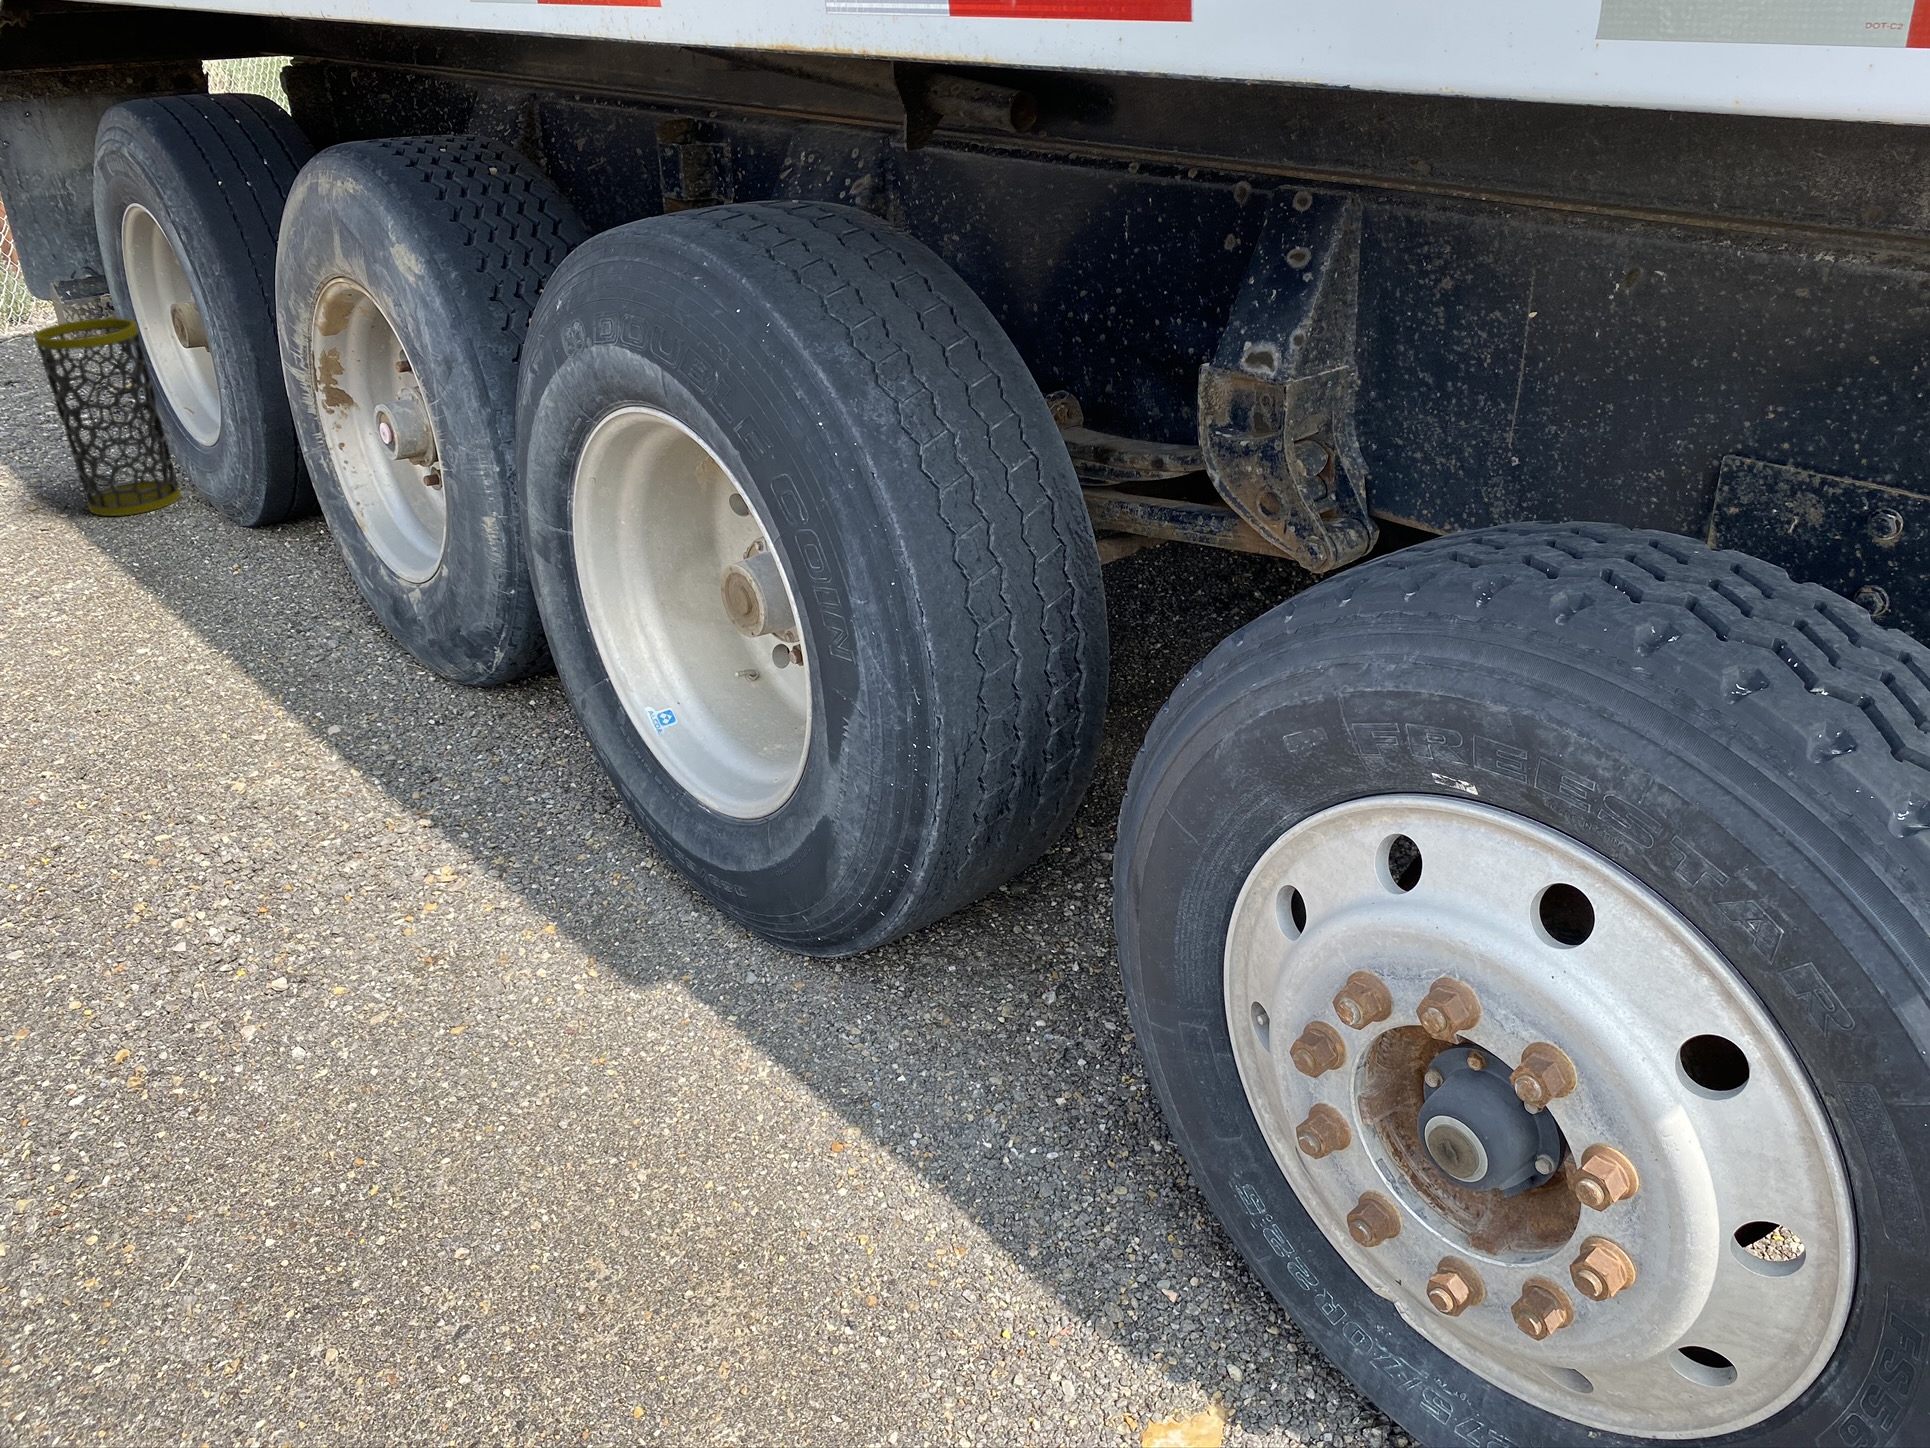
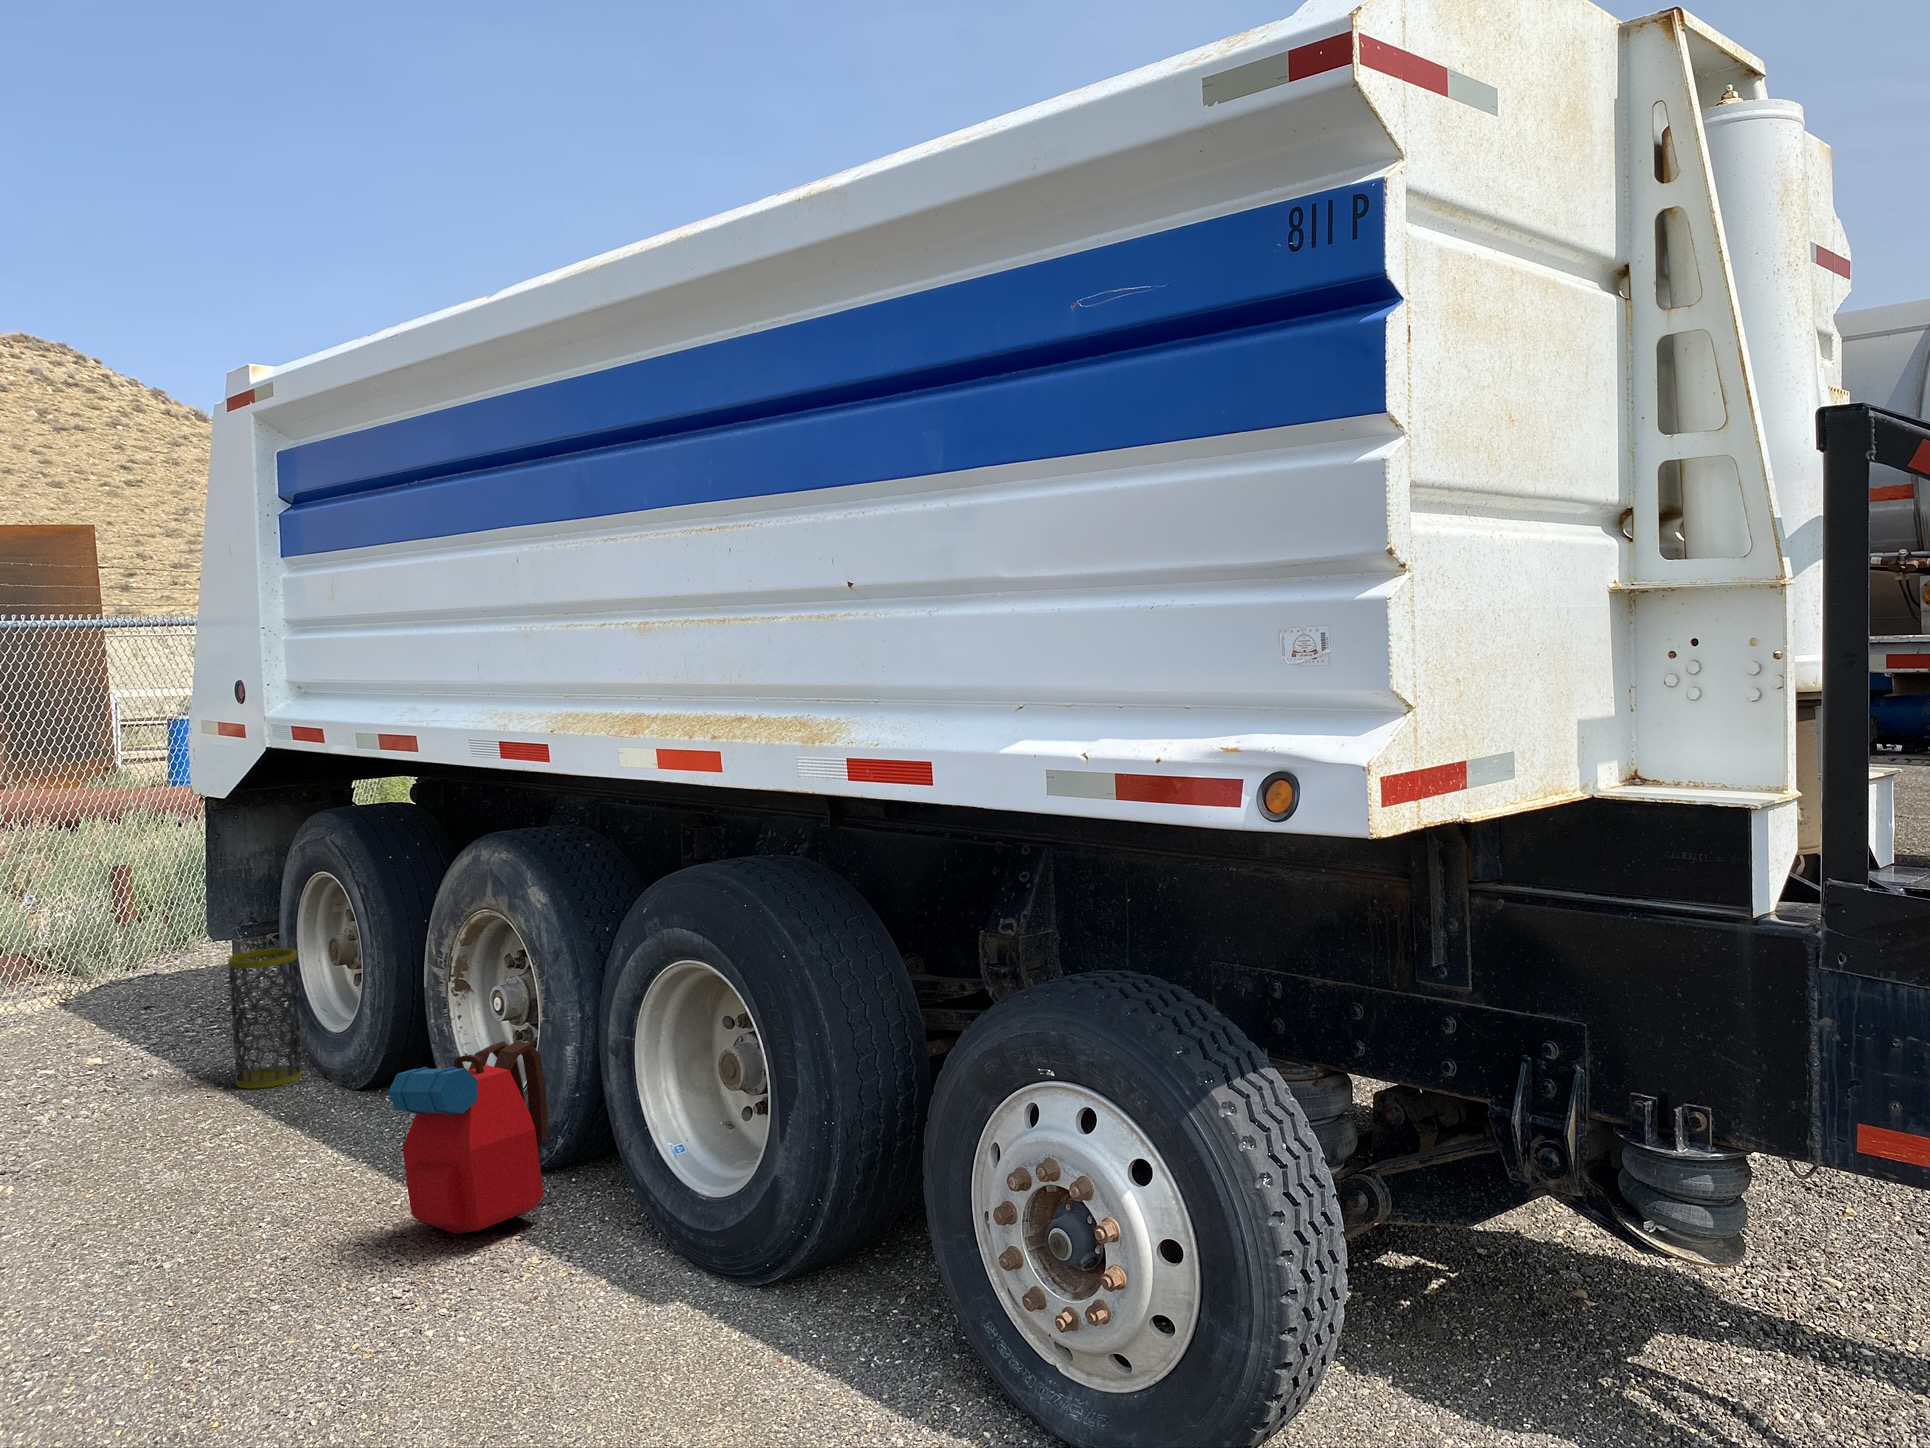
backpack: none [189,506,470,809] -> present [389,1041,548,1234]

